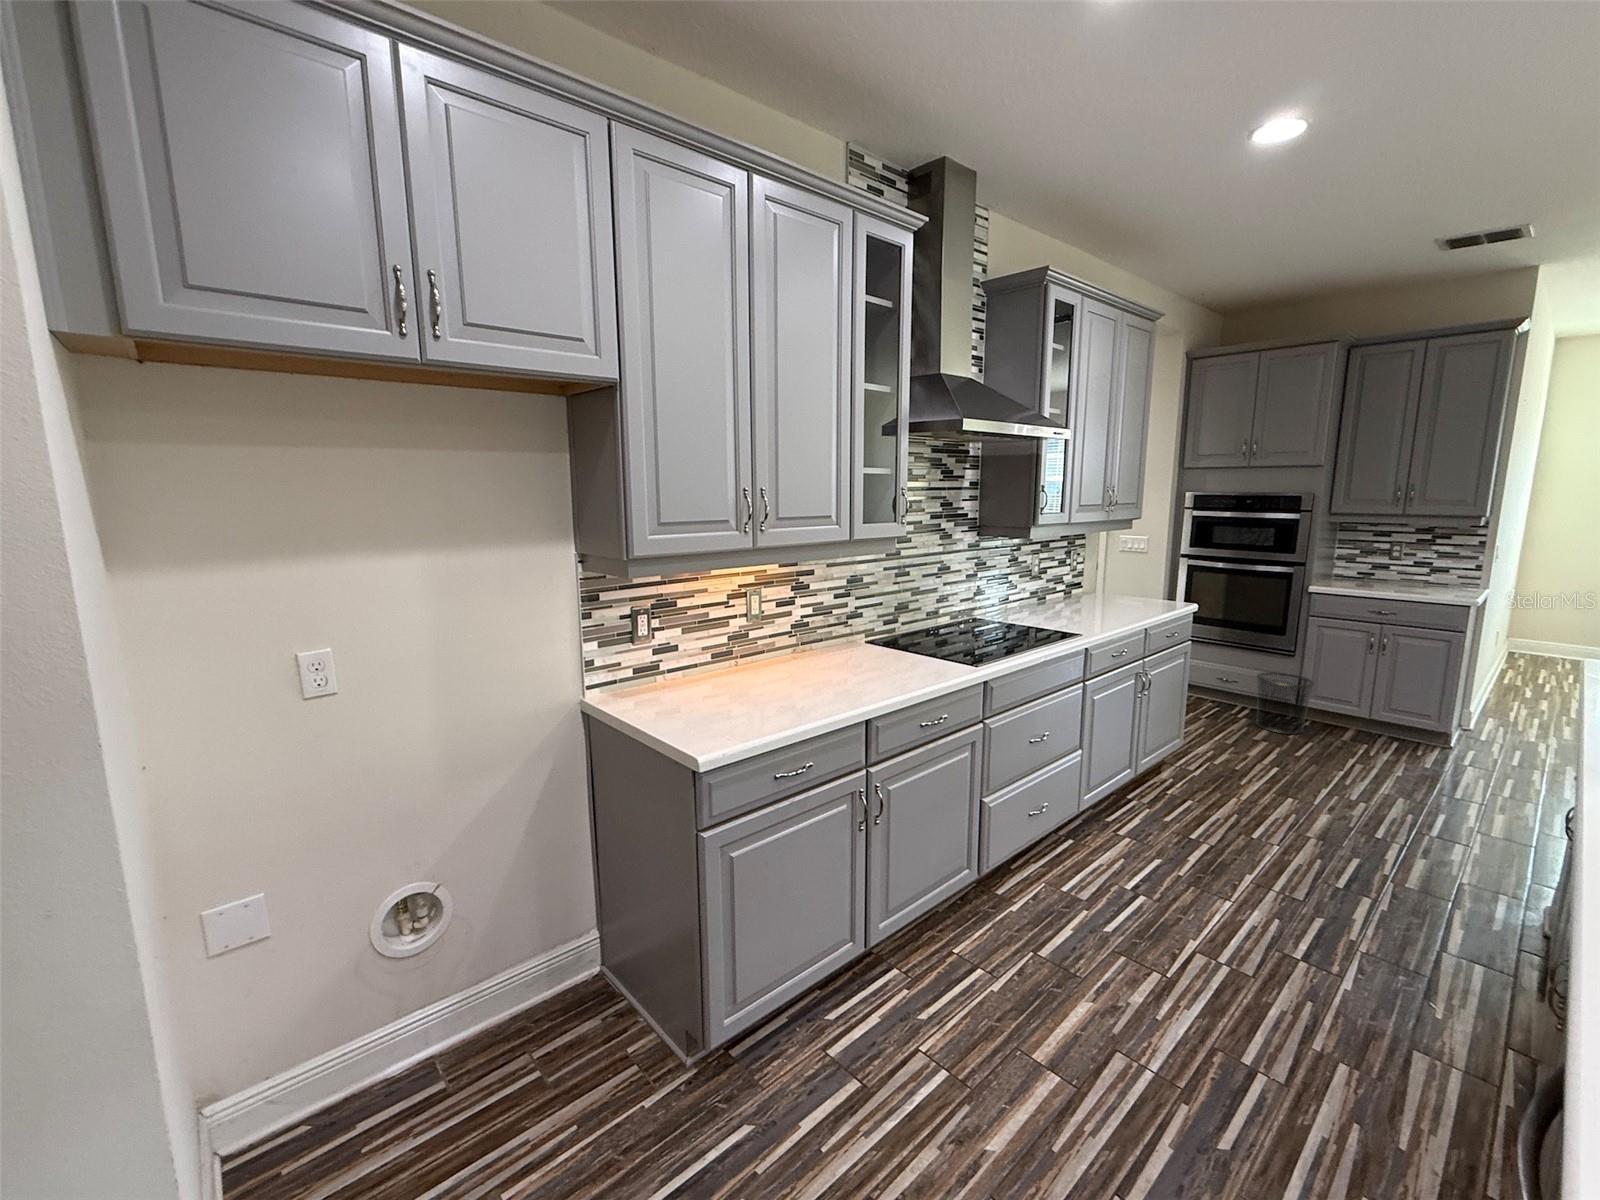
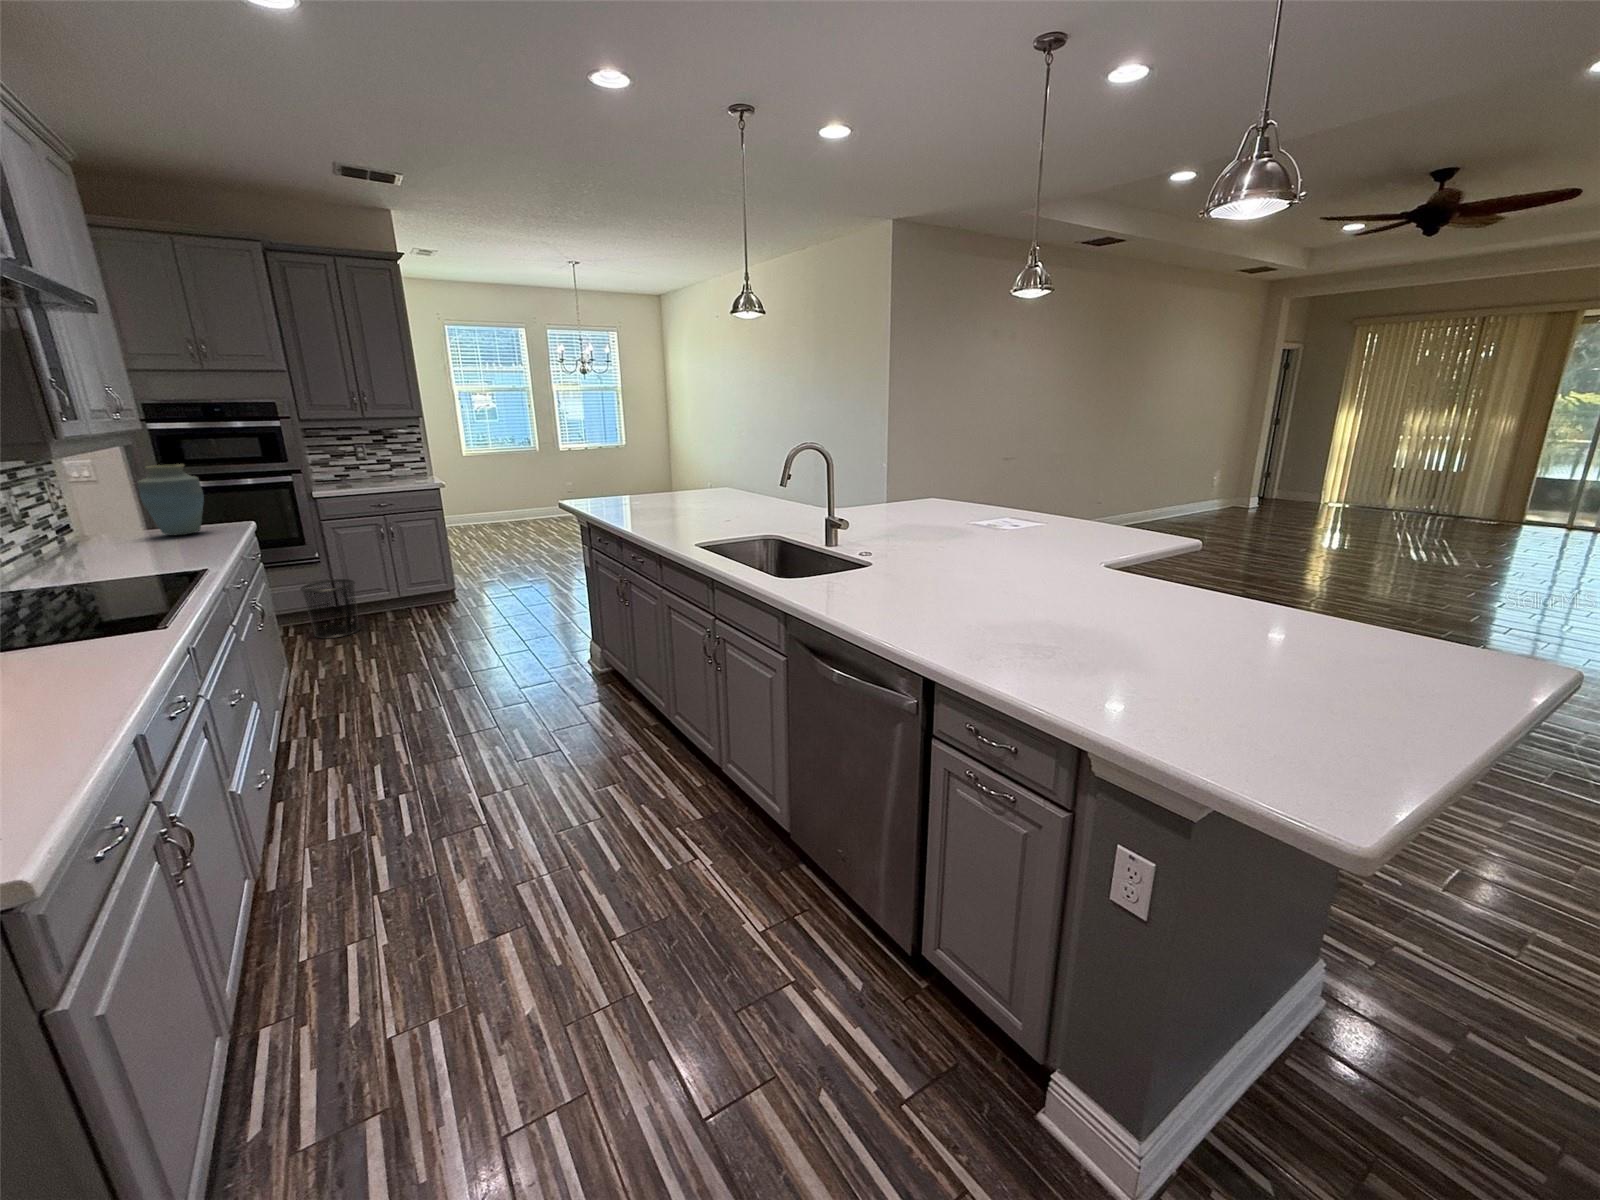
vase: none [1112,550,1155,606] -> present [138,464,204,535]

